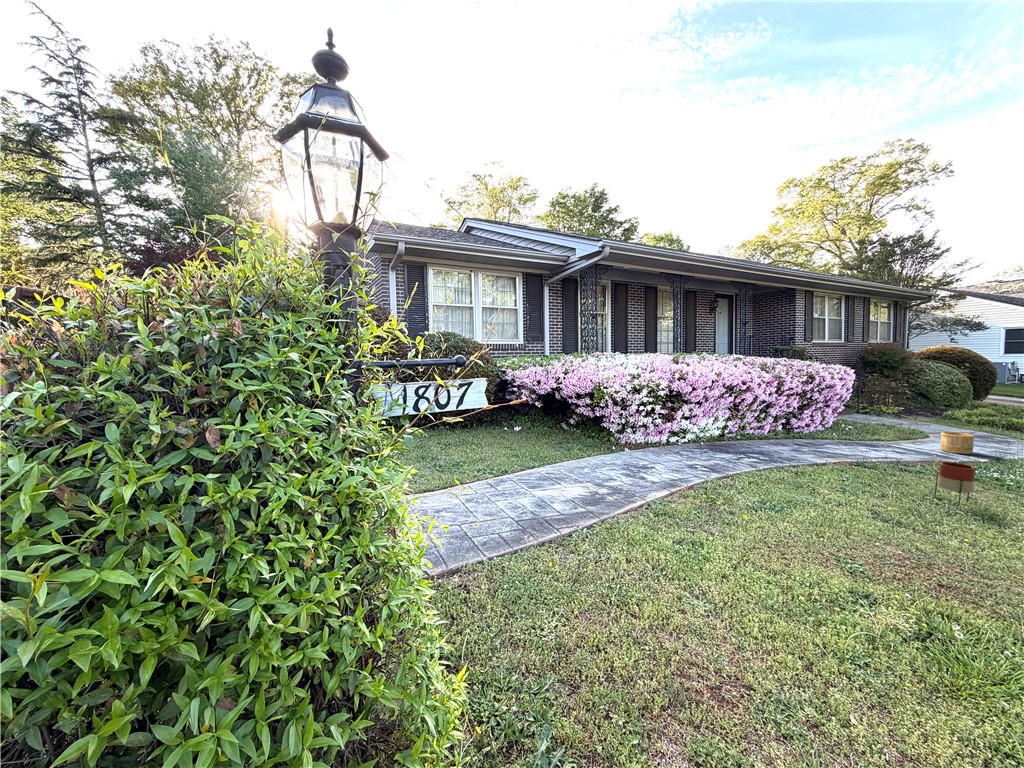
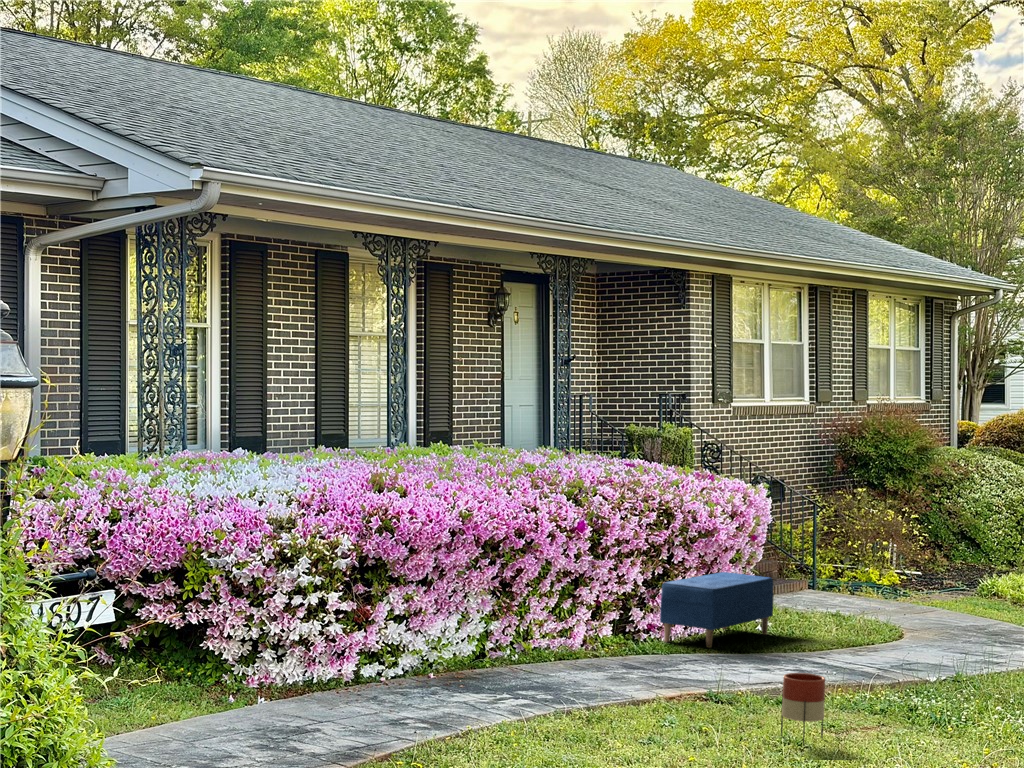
bench: none [806,404,864,439] -> present [660,572,774,648]
wooden bucket: present [941,432,975,454] -> none [877,622,924,664]

